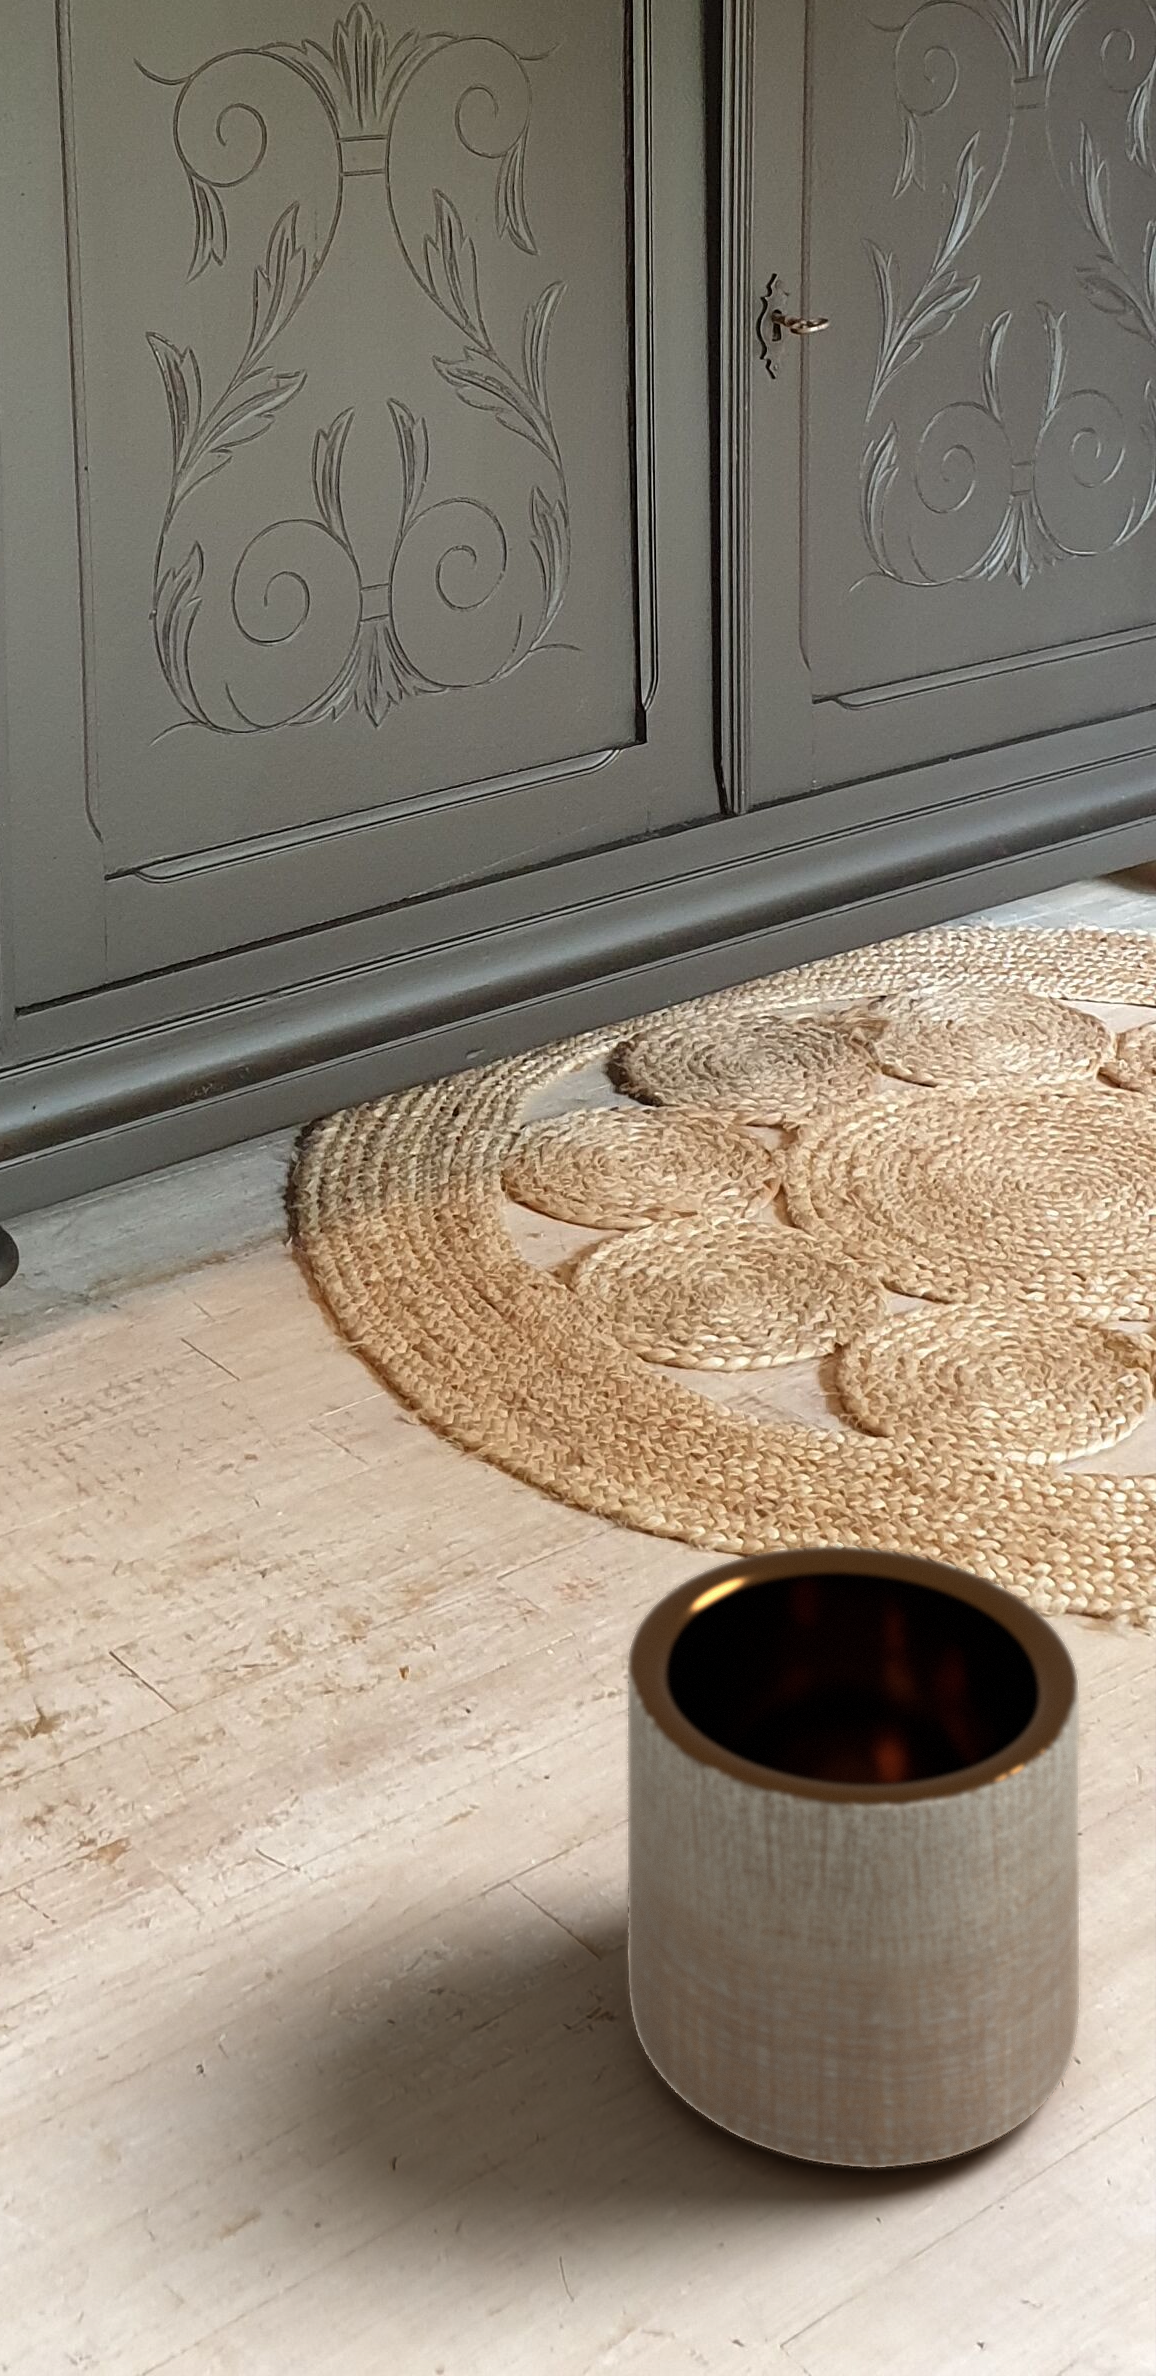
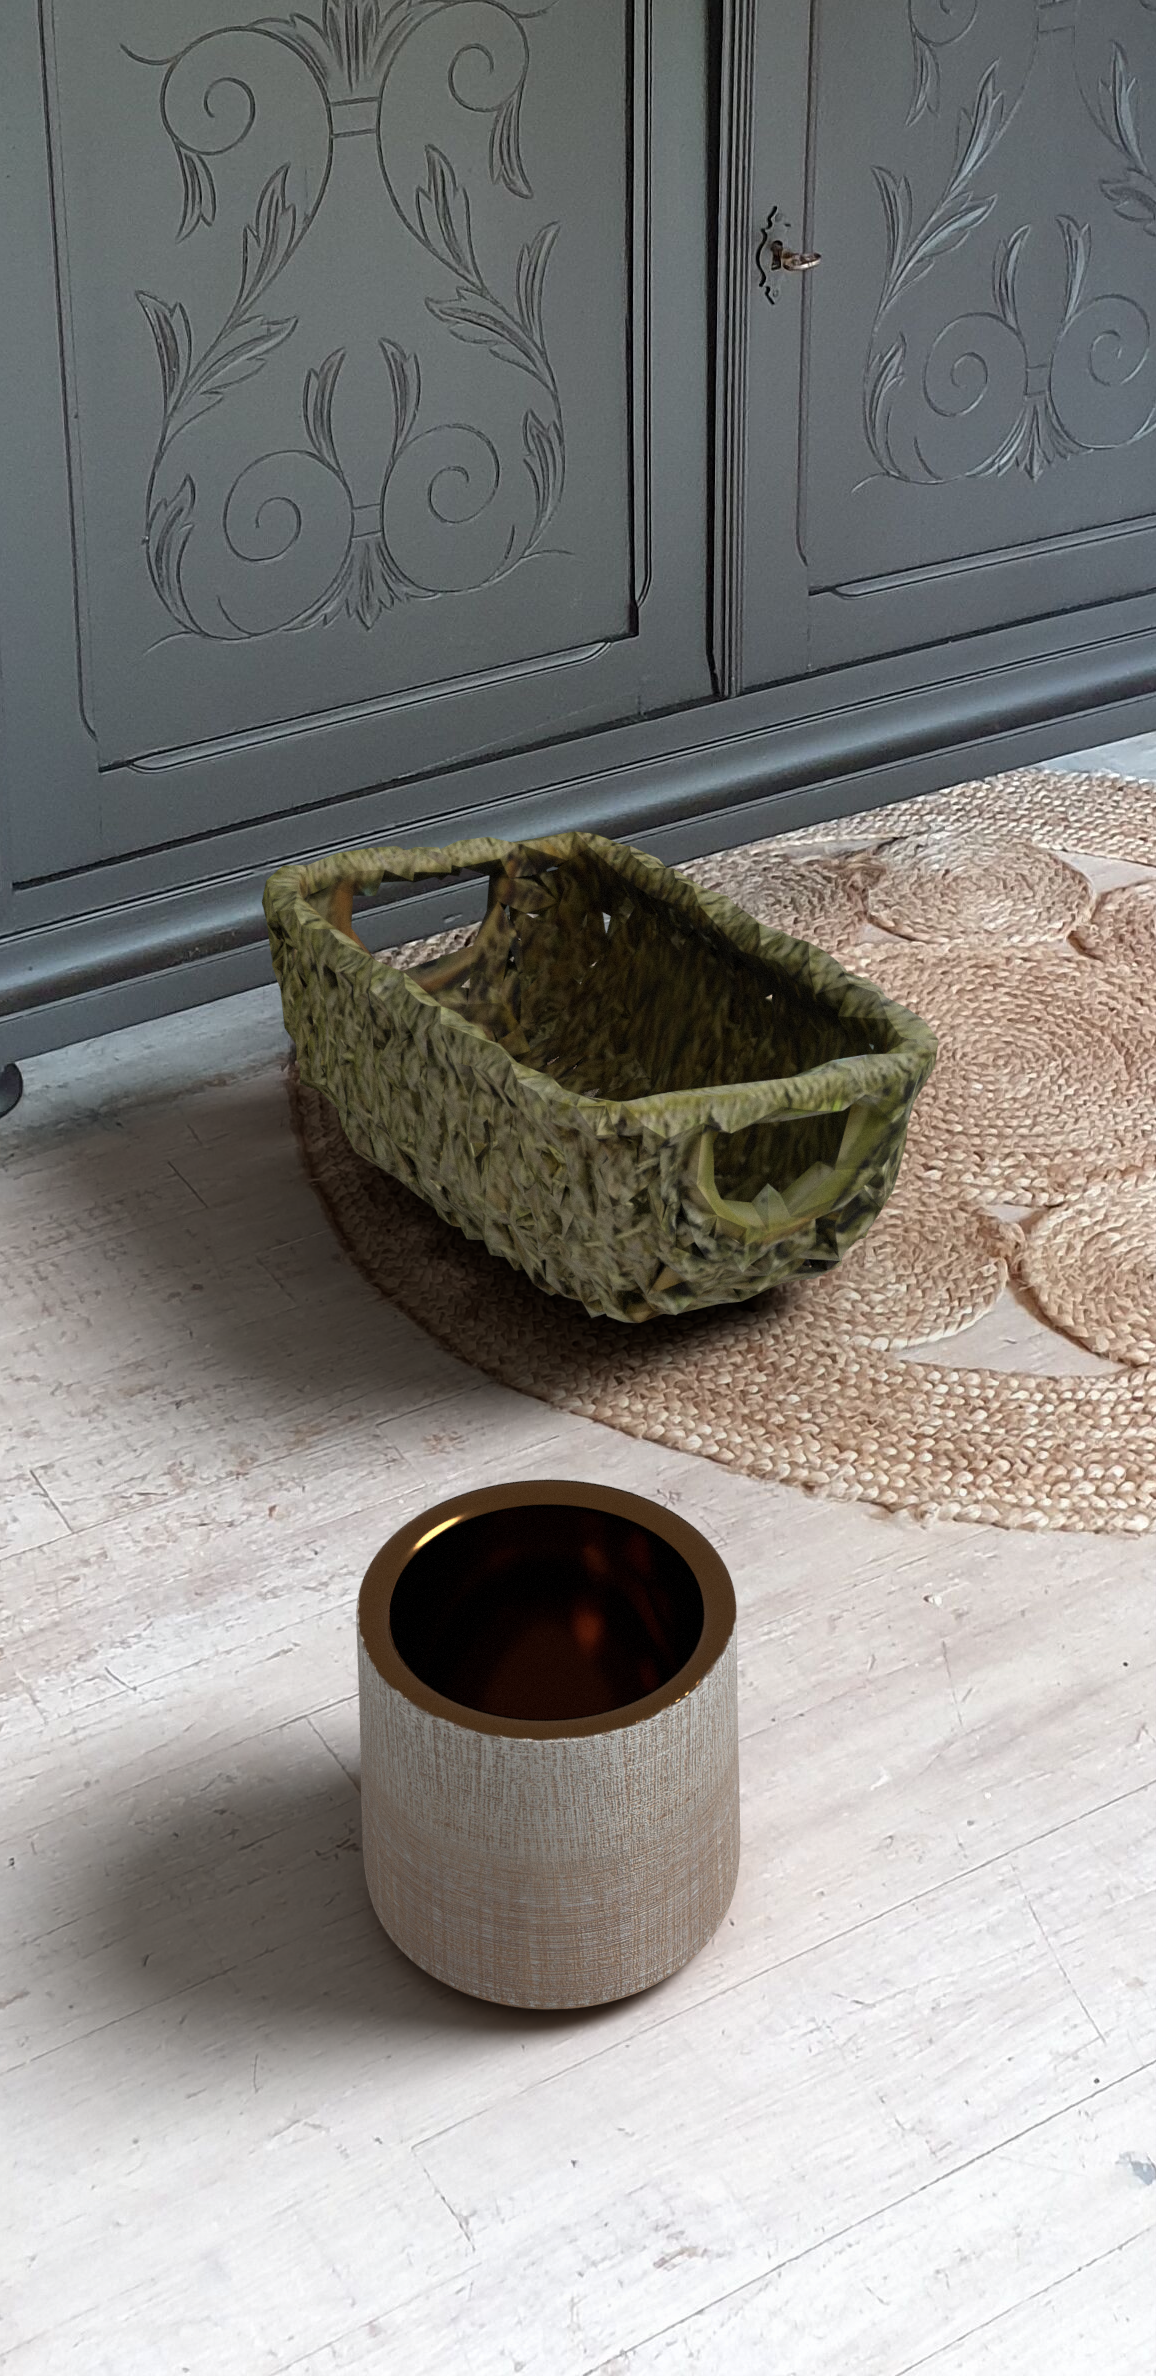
woven basket: none [288,955,1077,1445] -> present [262,831,939,1323]

